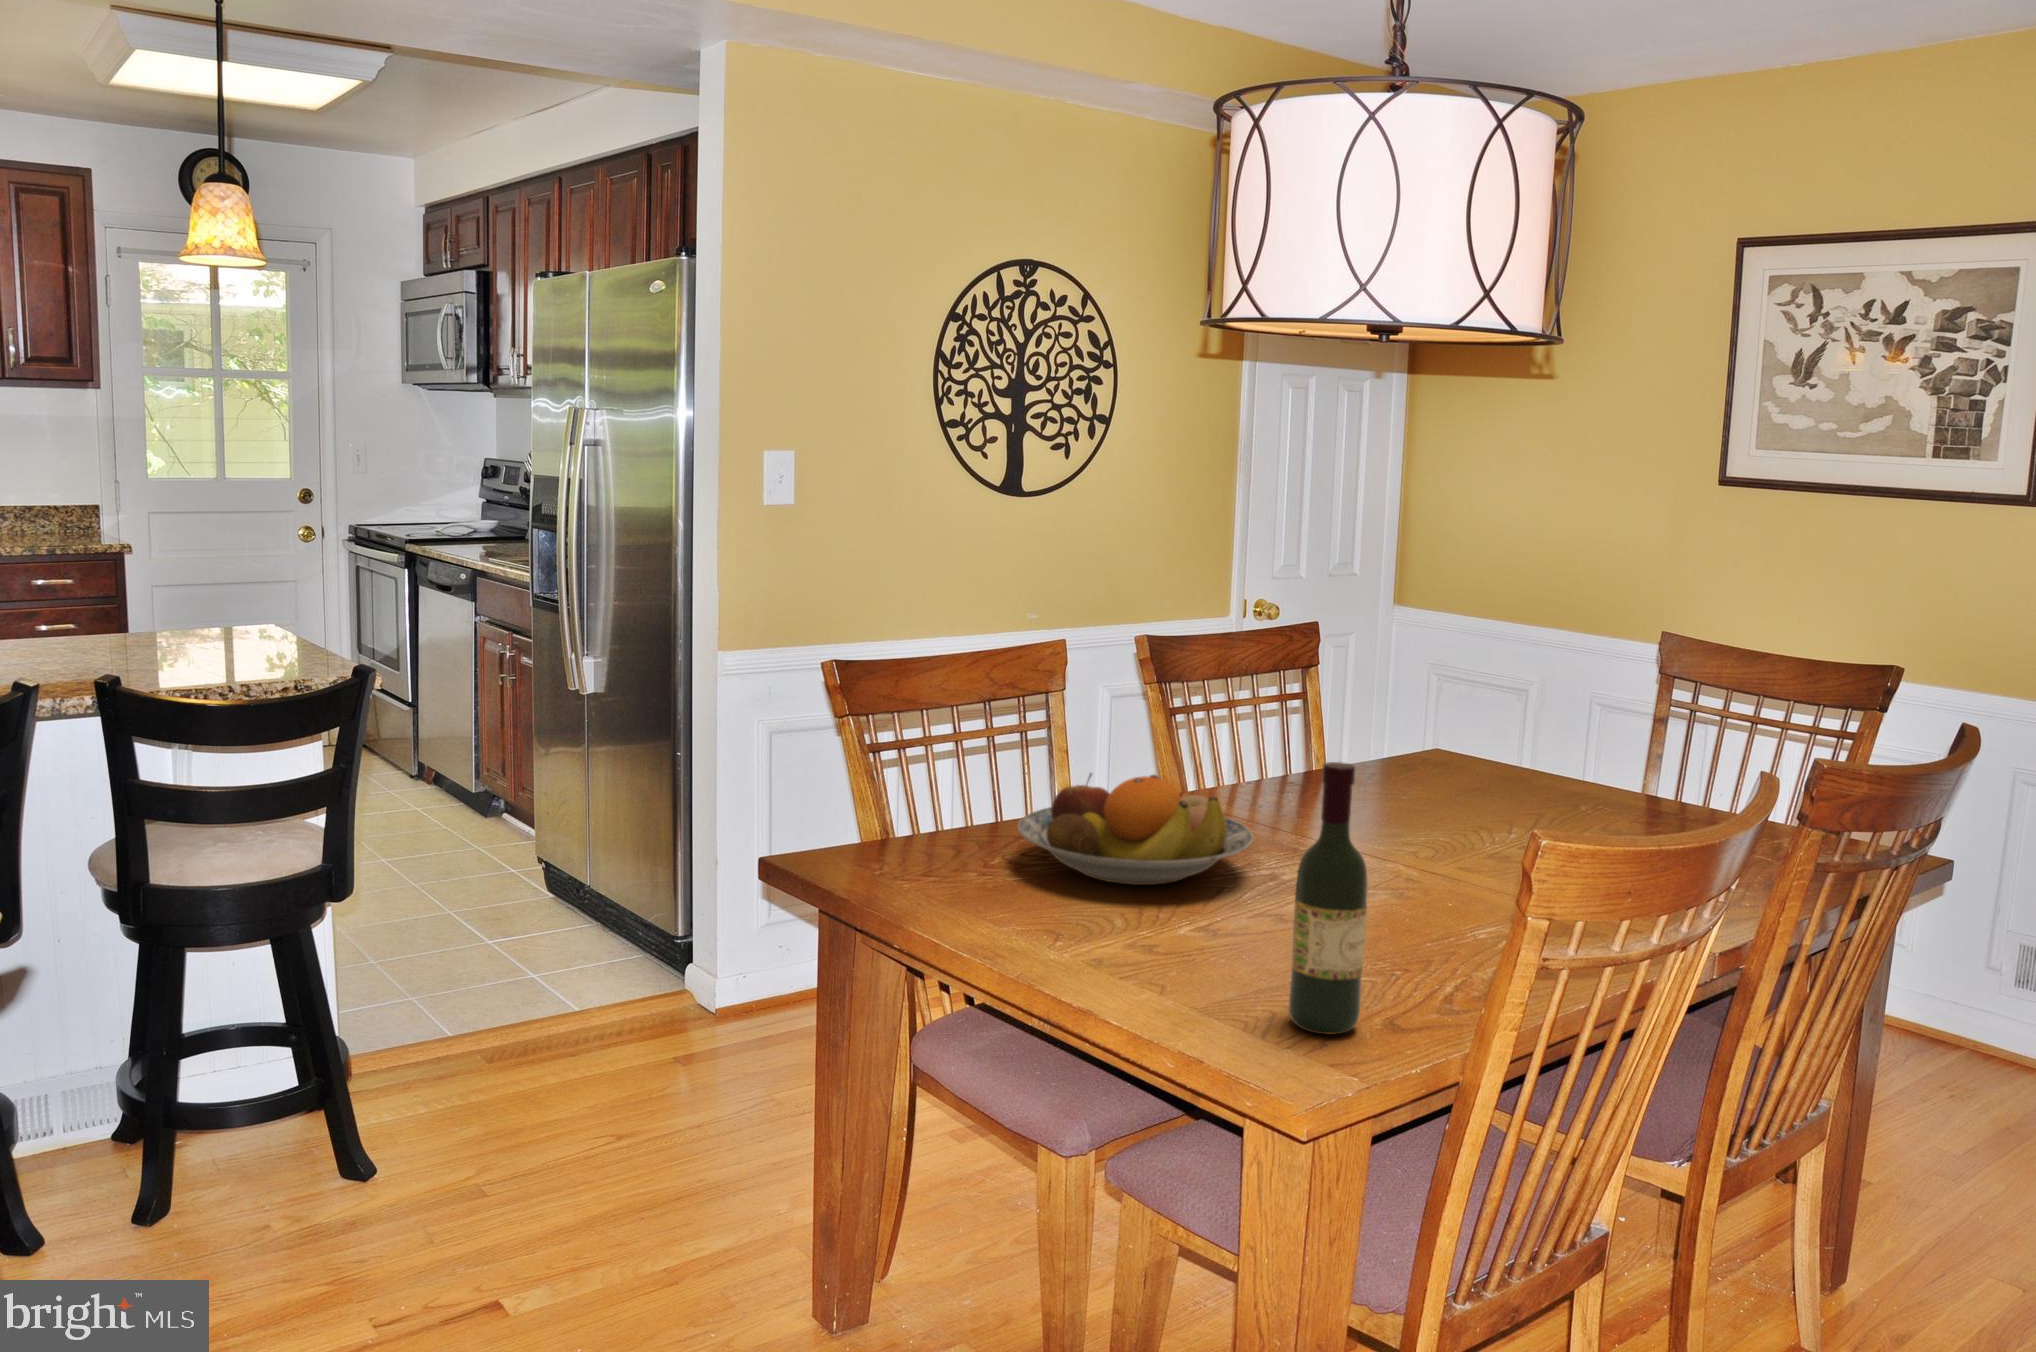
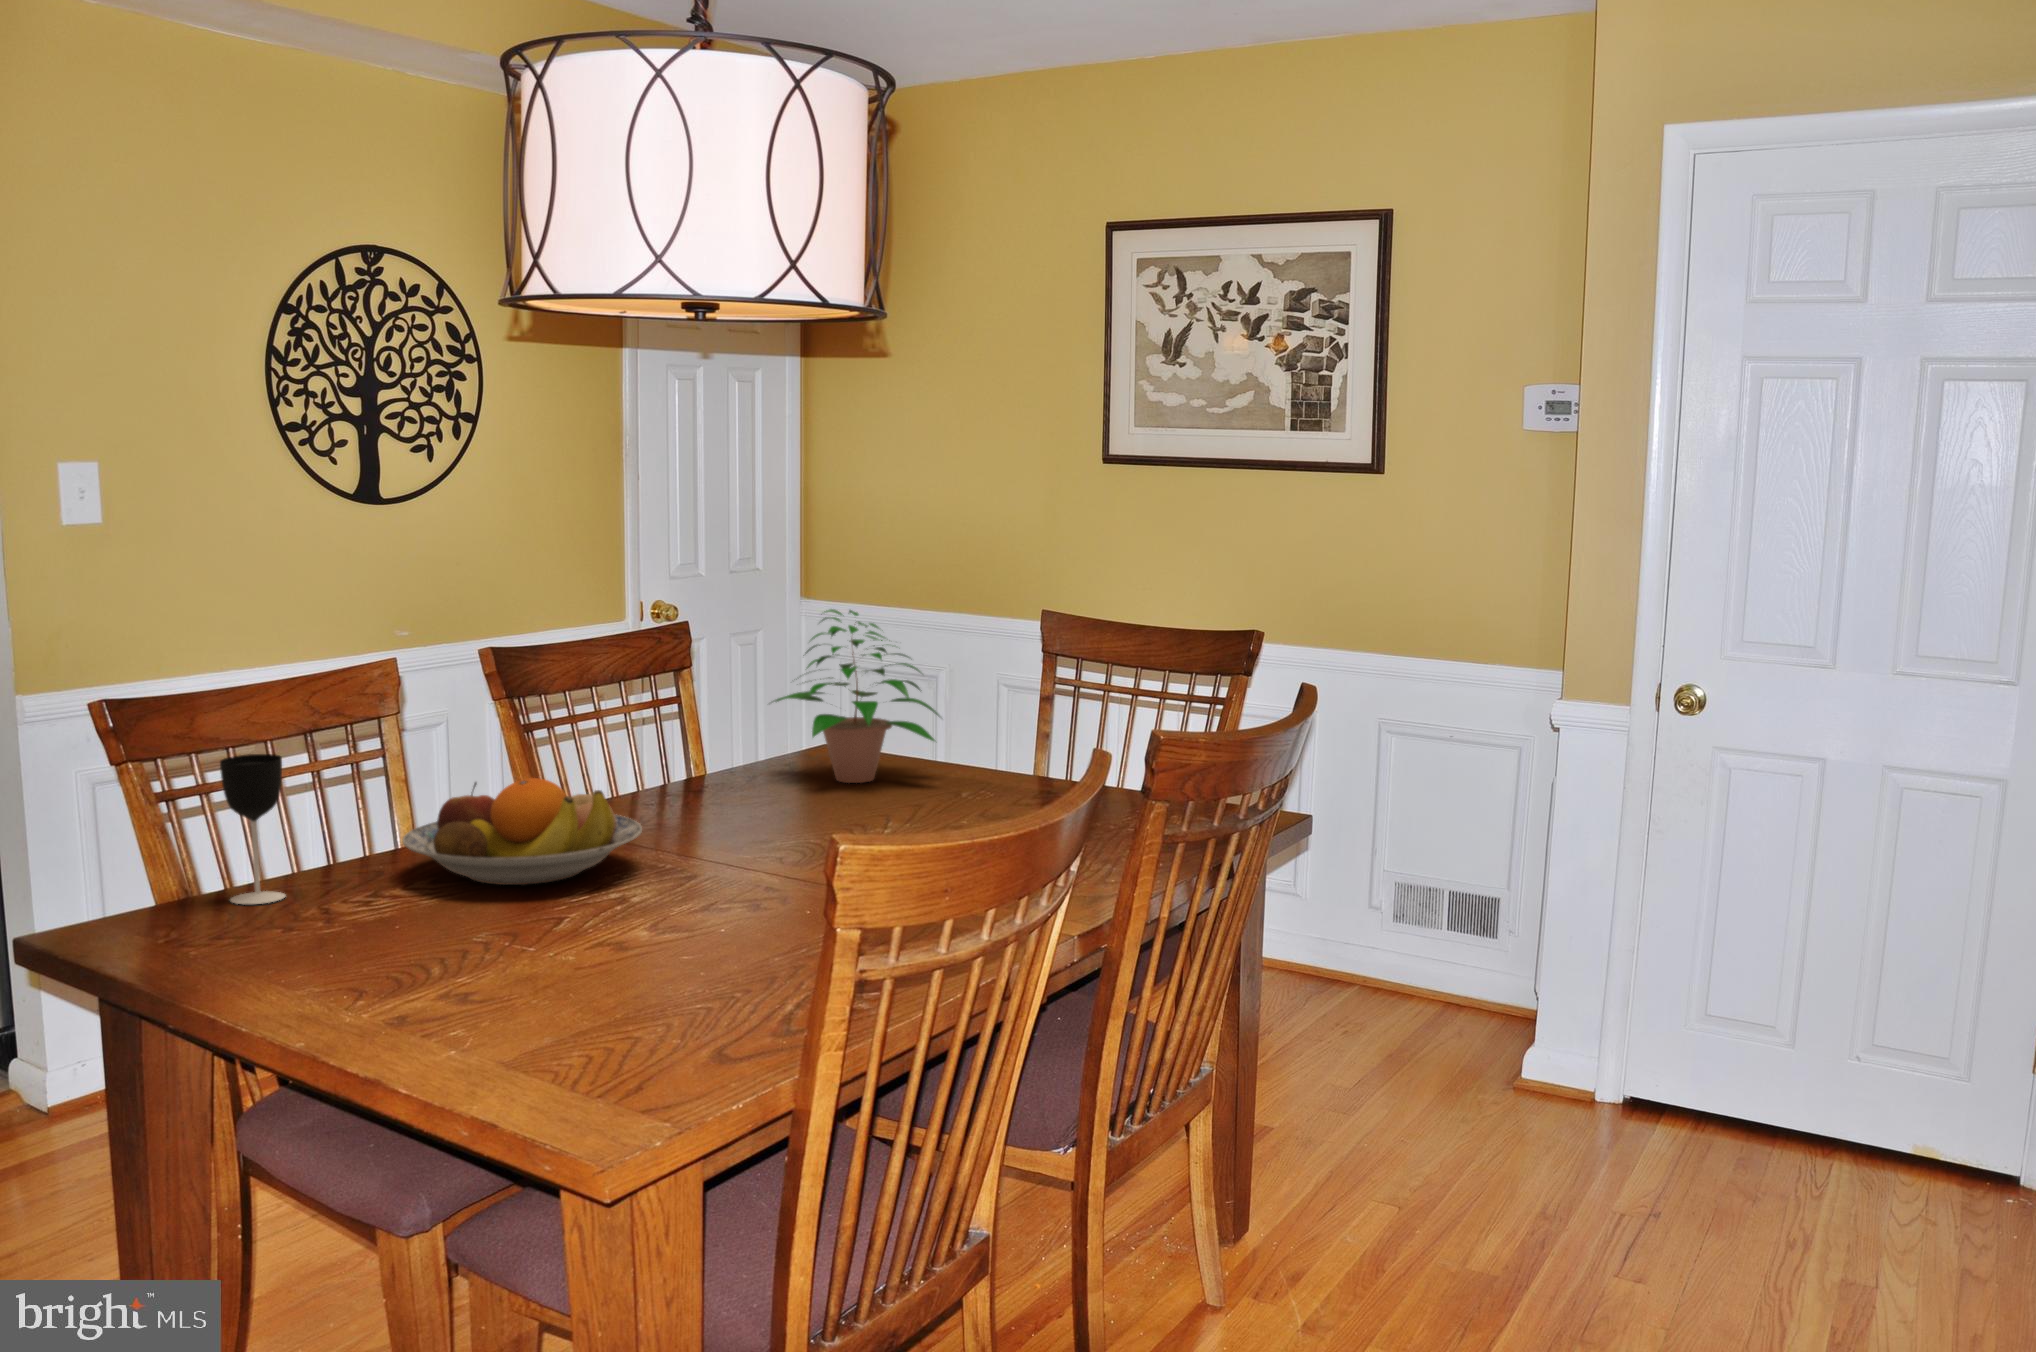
potted plant: none [1373,618,1557,796] -> present [775,609,939,783]
wine glass: none [853,730,910,879] -> present [220,754,285,904]
wine bottle: present [1288,762,1368,1035] -> none [668,734,733,977]

